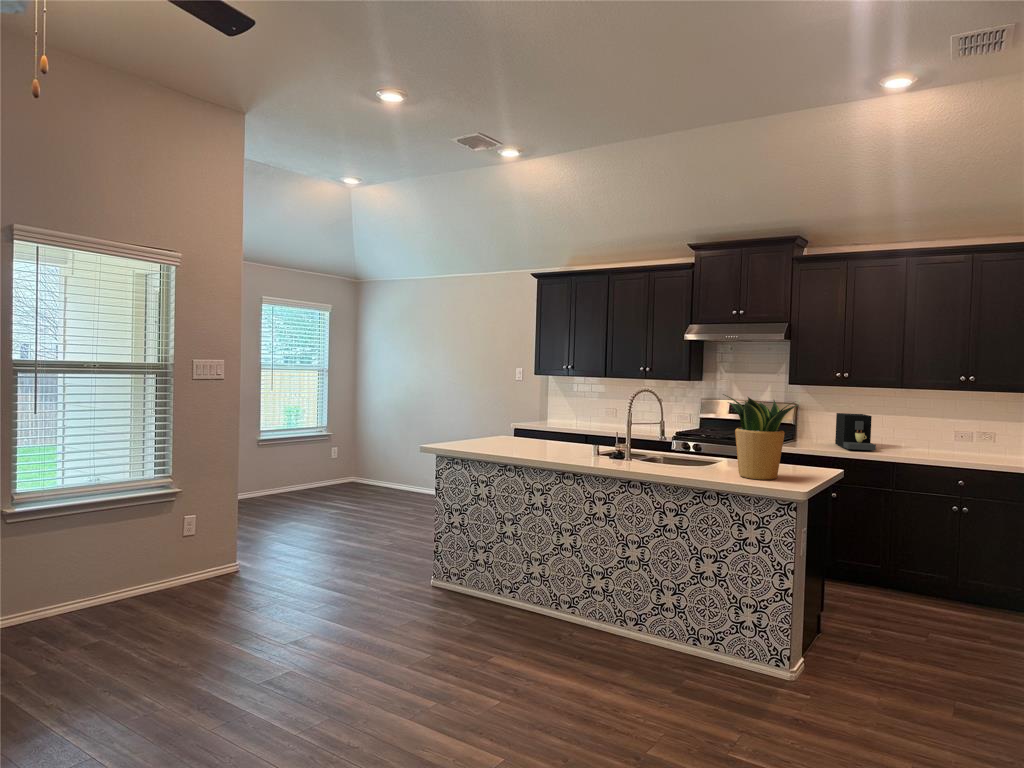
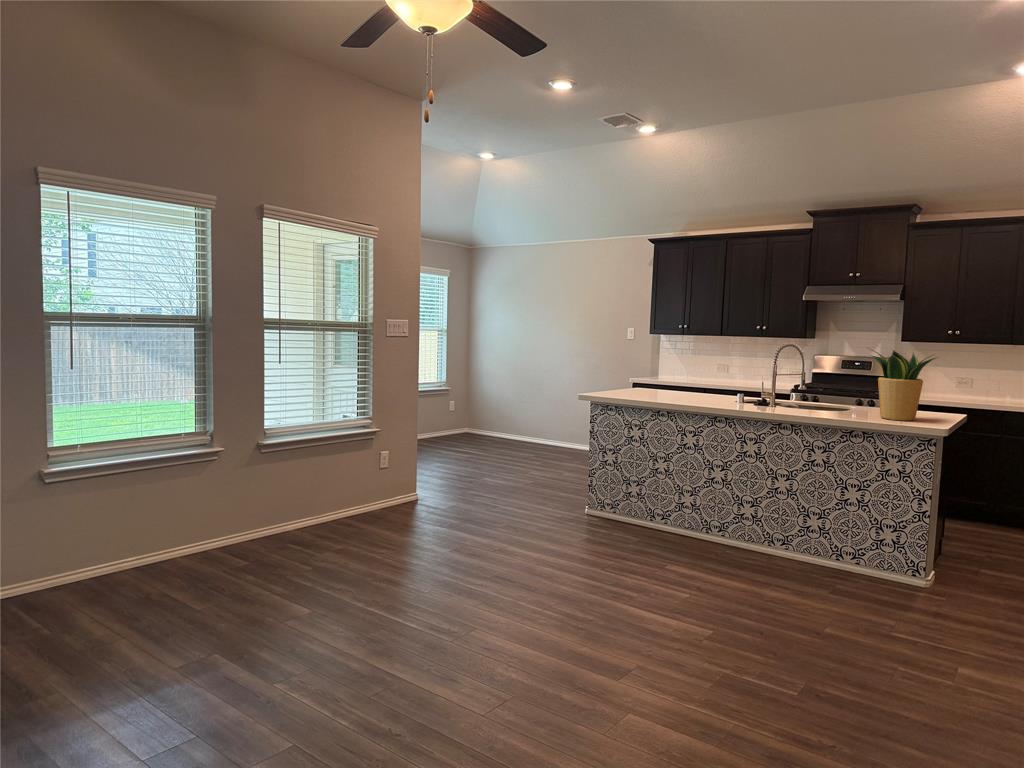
coffee maker: present [835,413,876,450] -> none [944,368,986,401]

